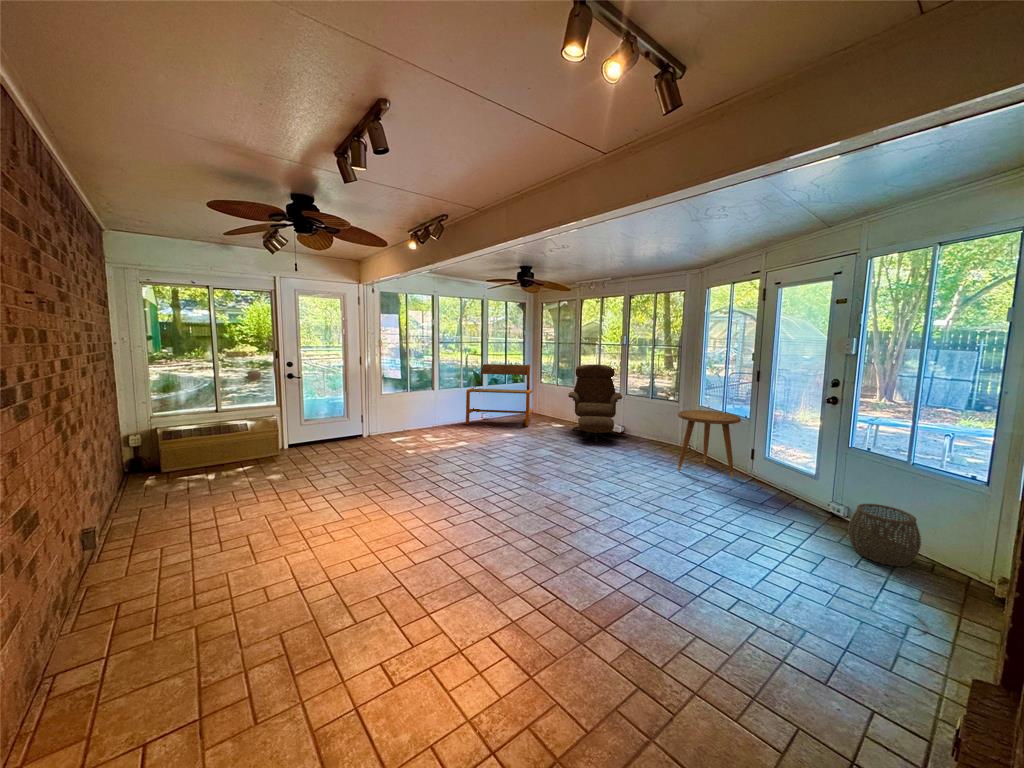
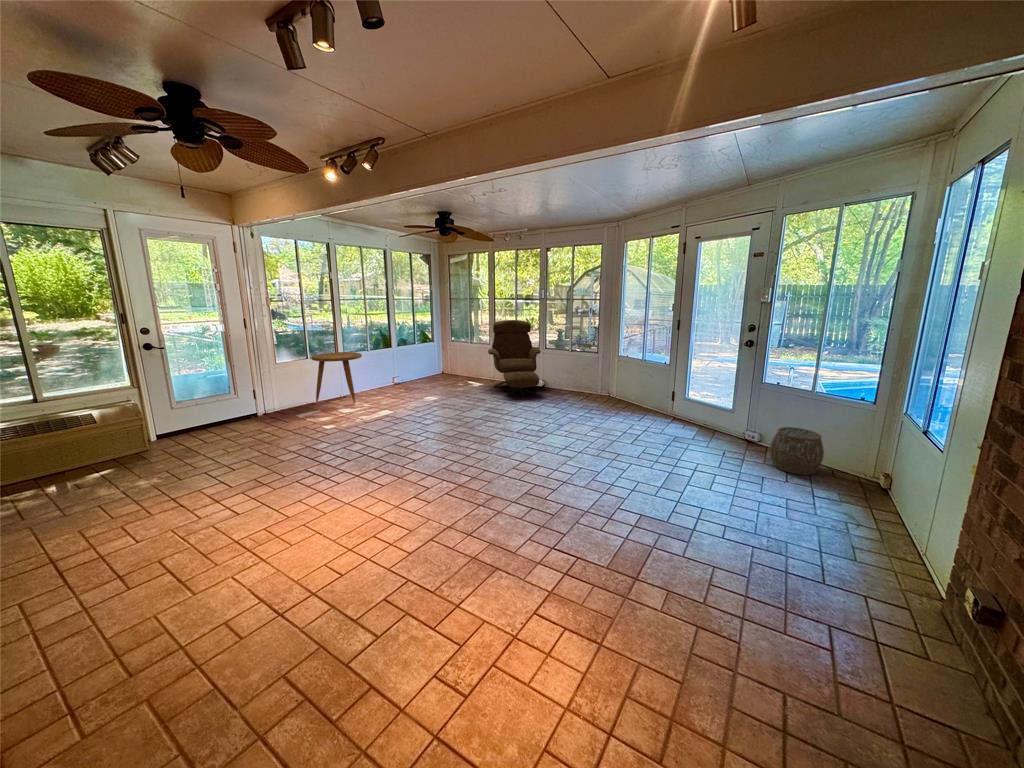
bench: present [466,364,532,426] -> none [377,322,448,389]
side table: present [678,410,741,479] -> present [311,352,362,404]

